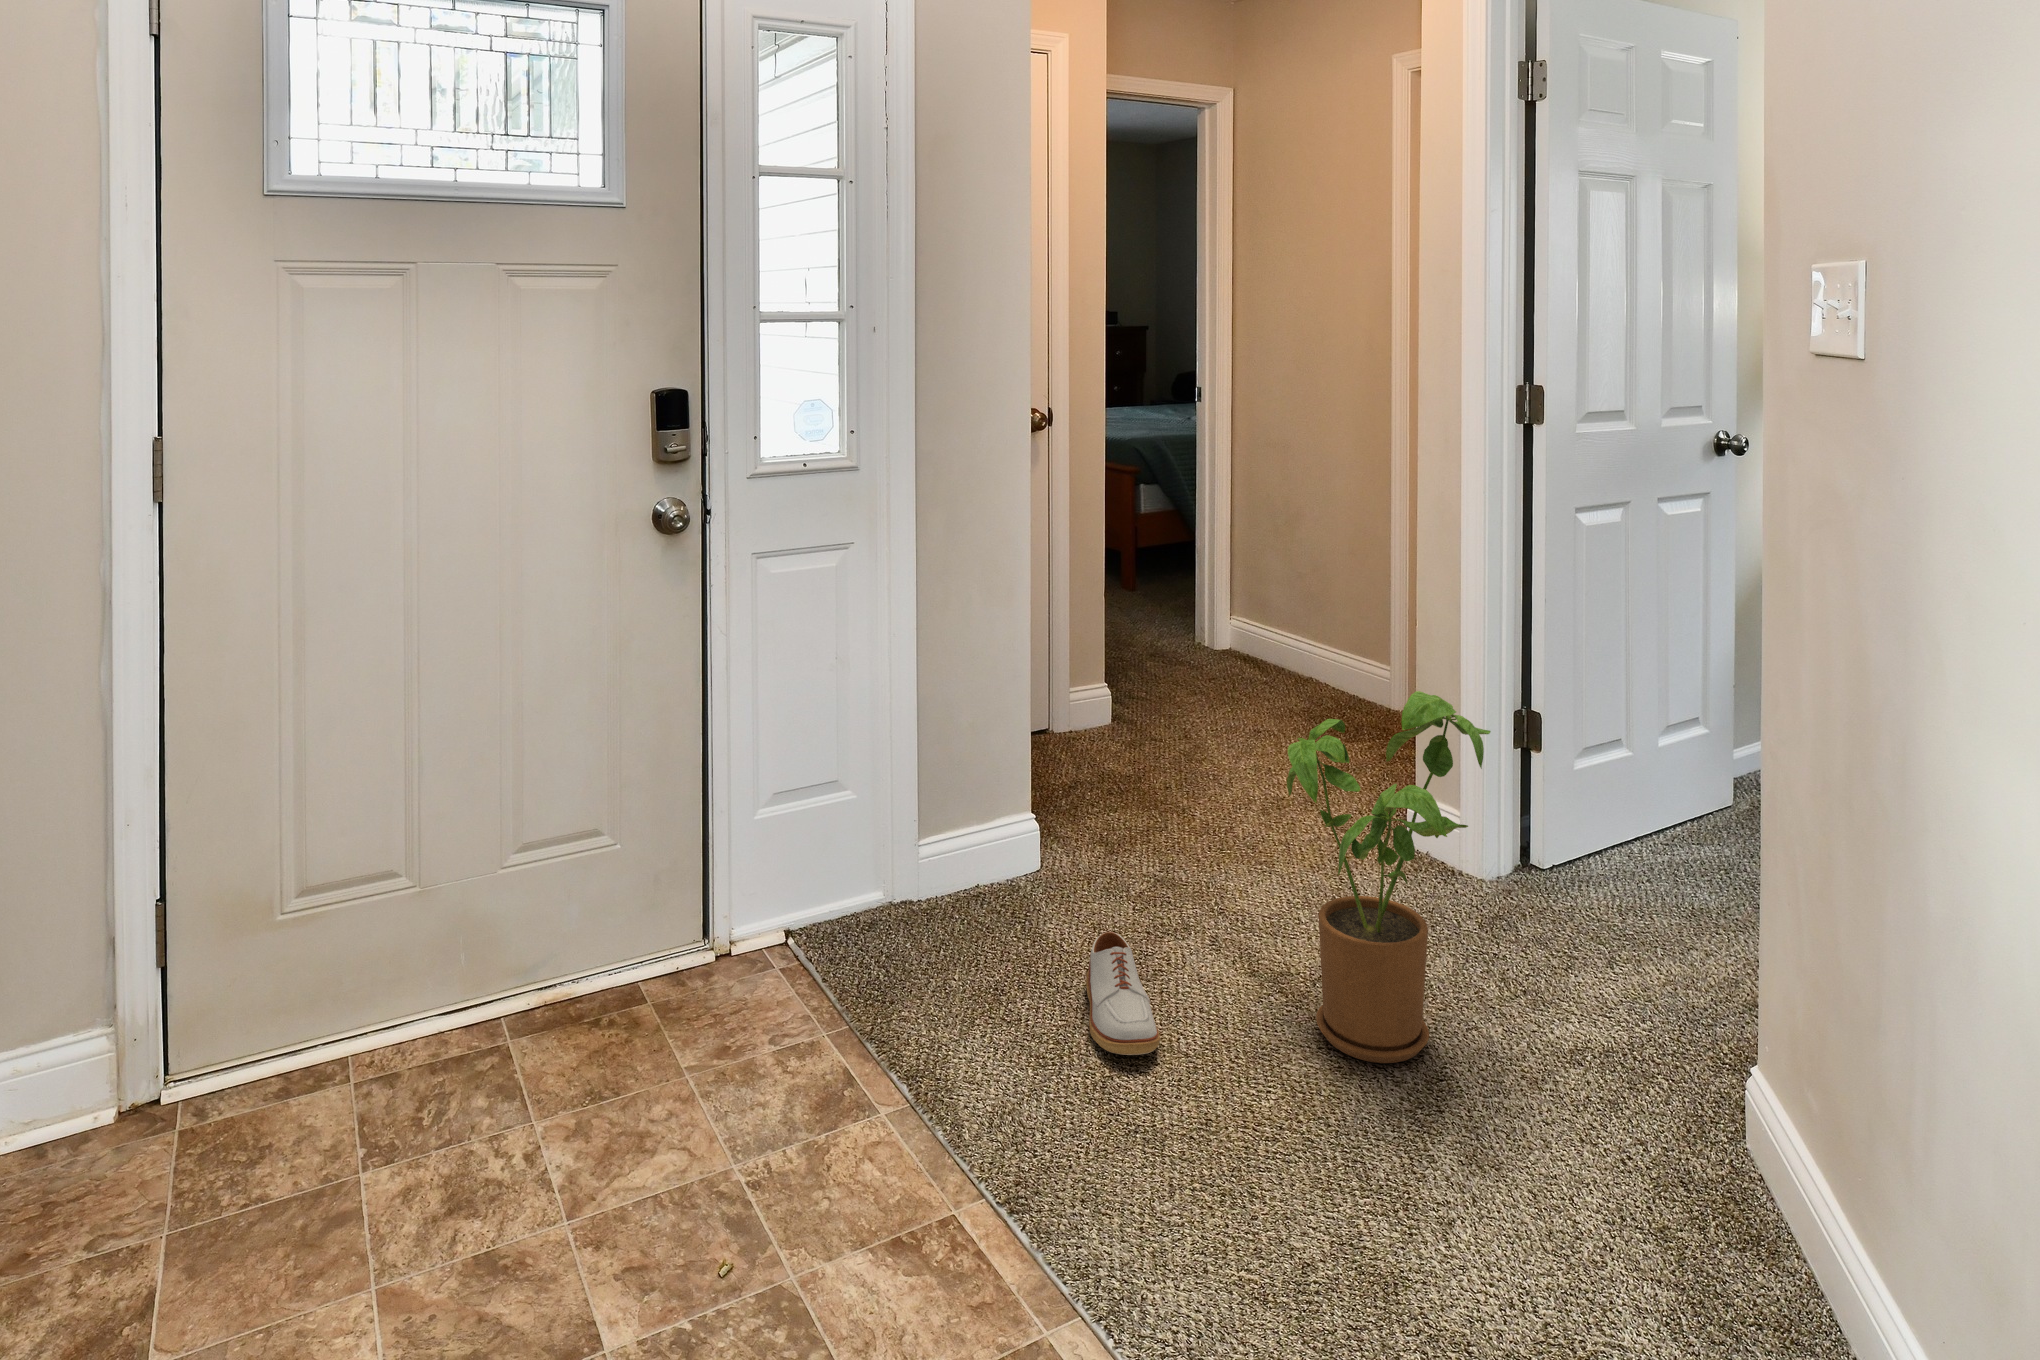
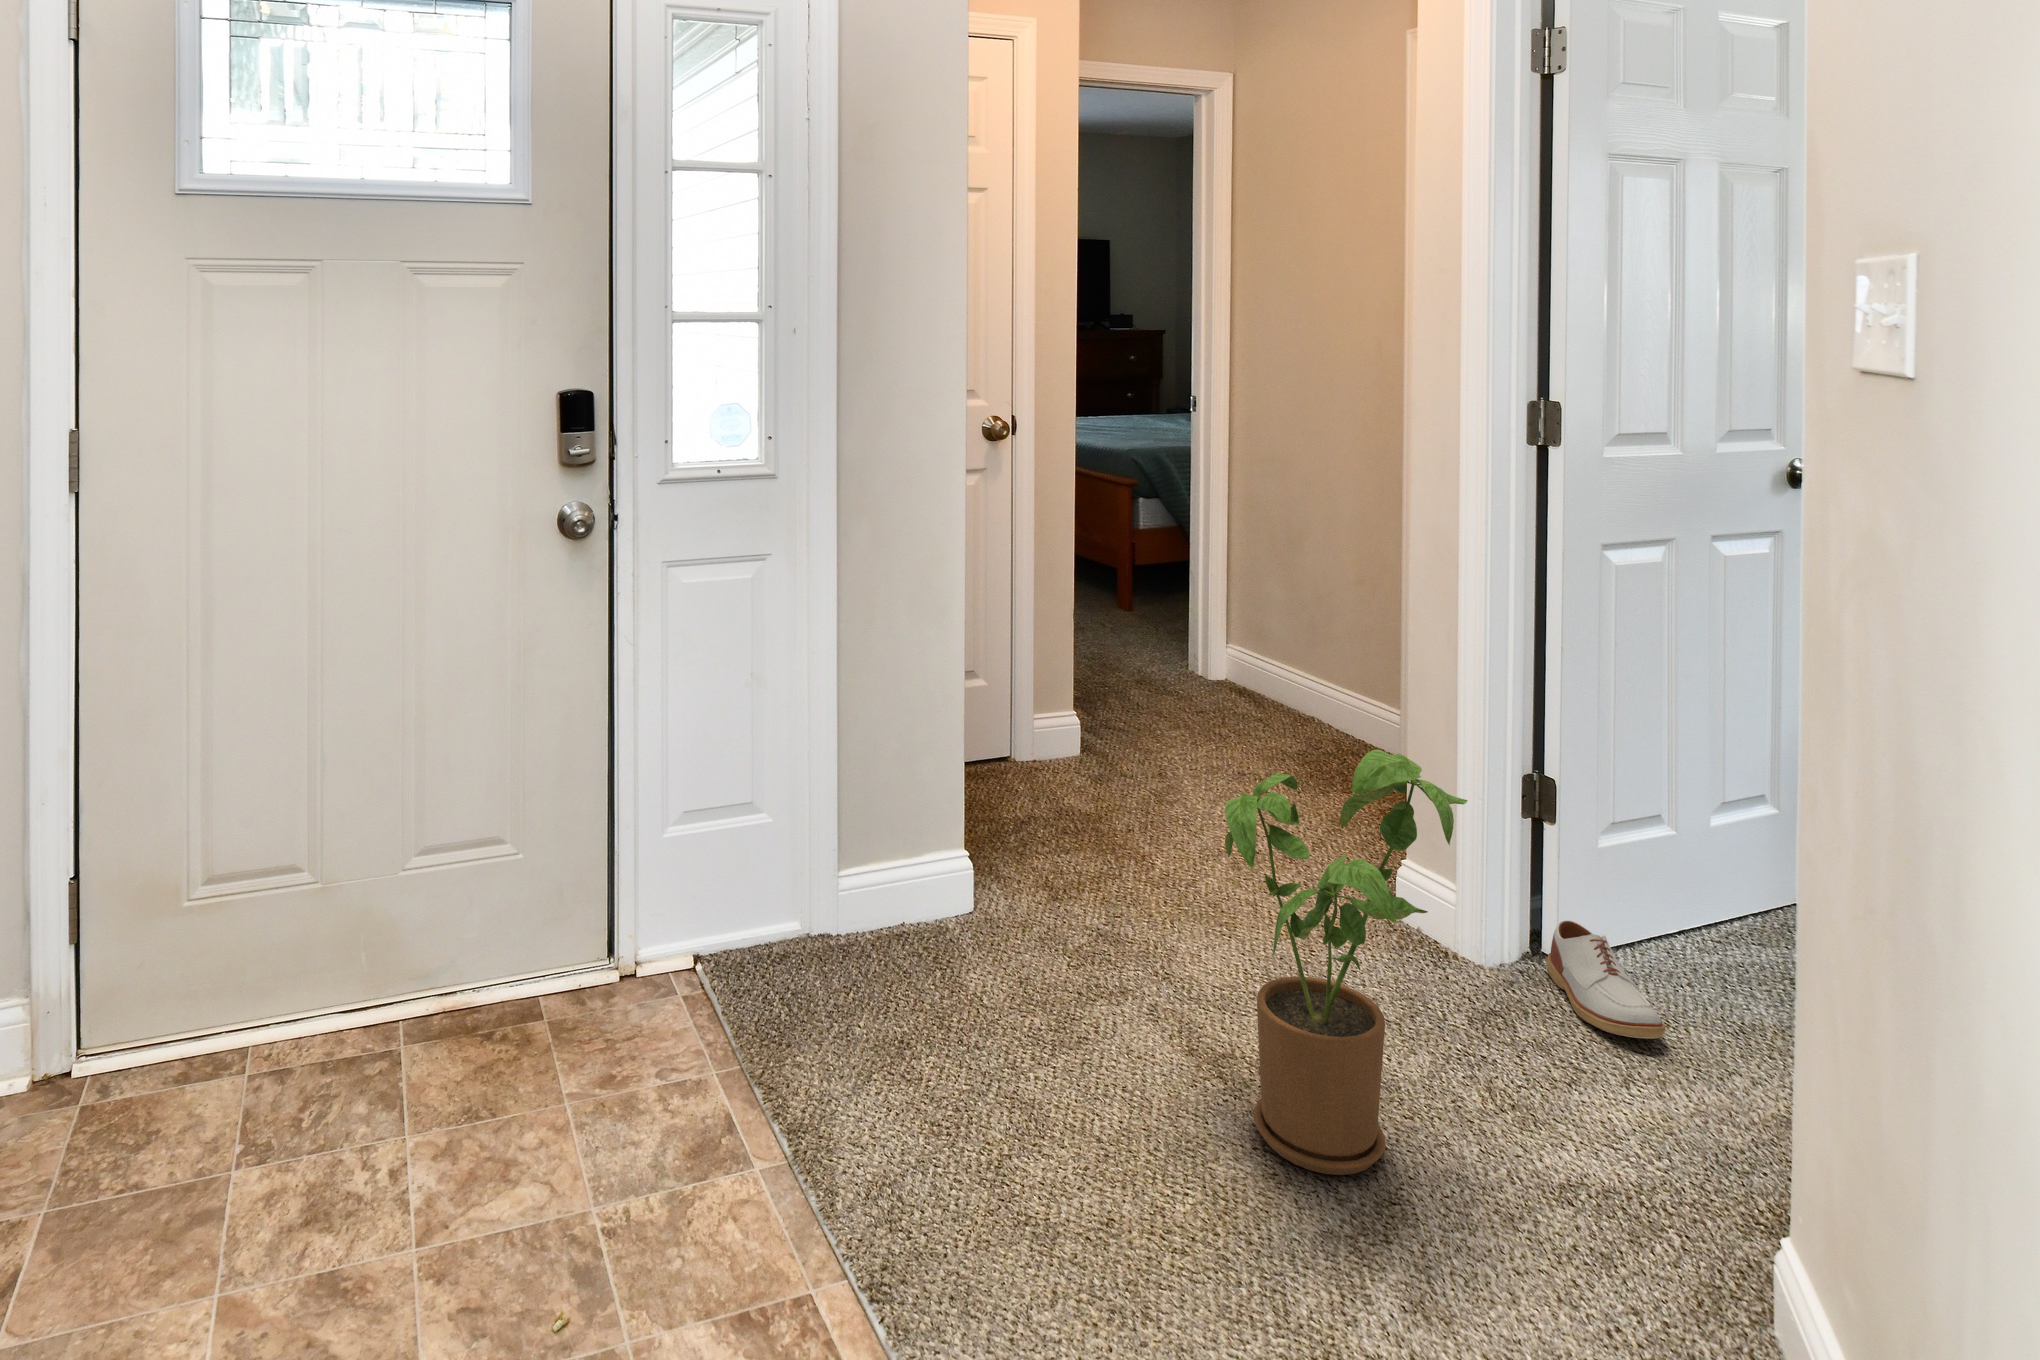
shoe: present [1086,932,1160,1055] -> present [1547,921,1665,1039]

